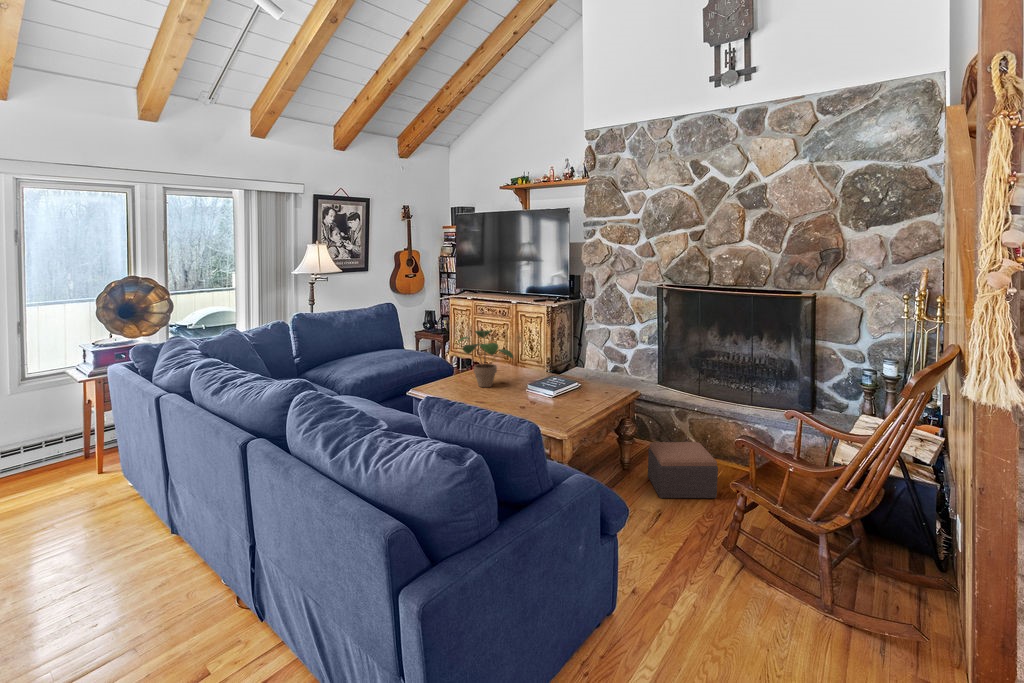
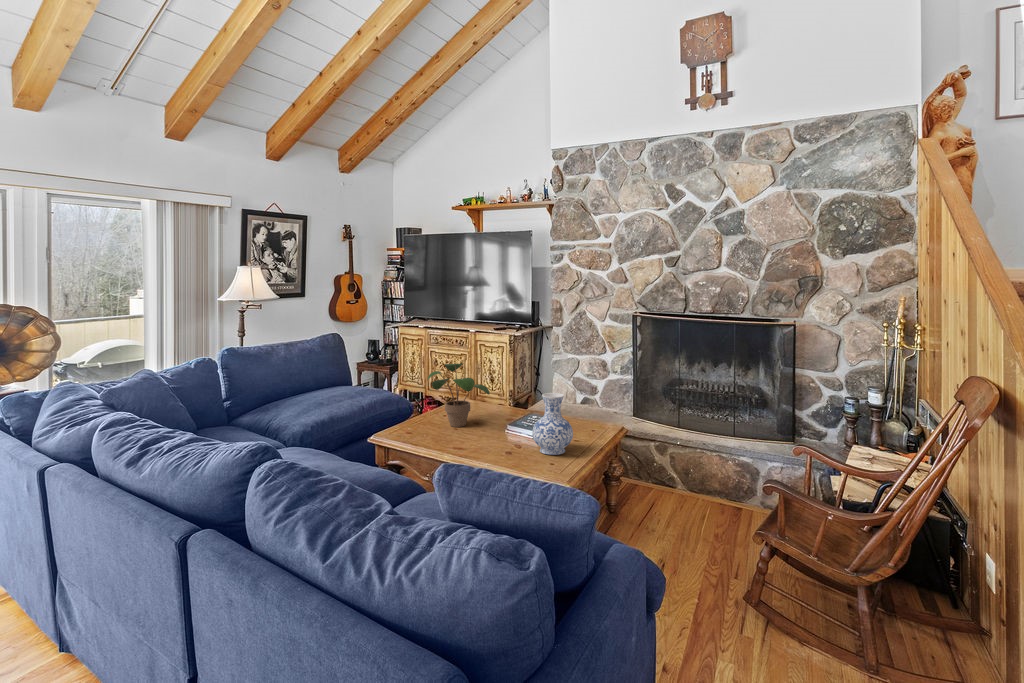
vase: none [544,356,581,413] -> present [532,393,573,455]
footstool: present [648,442,718,498] -> none [638,480,717,543]

